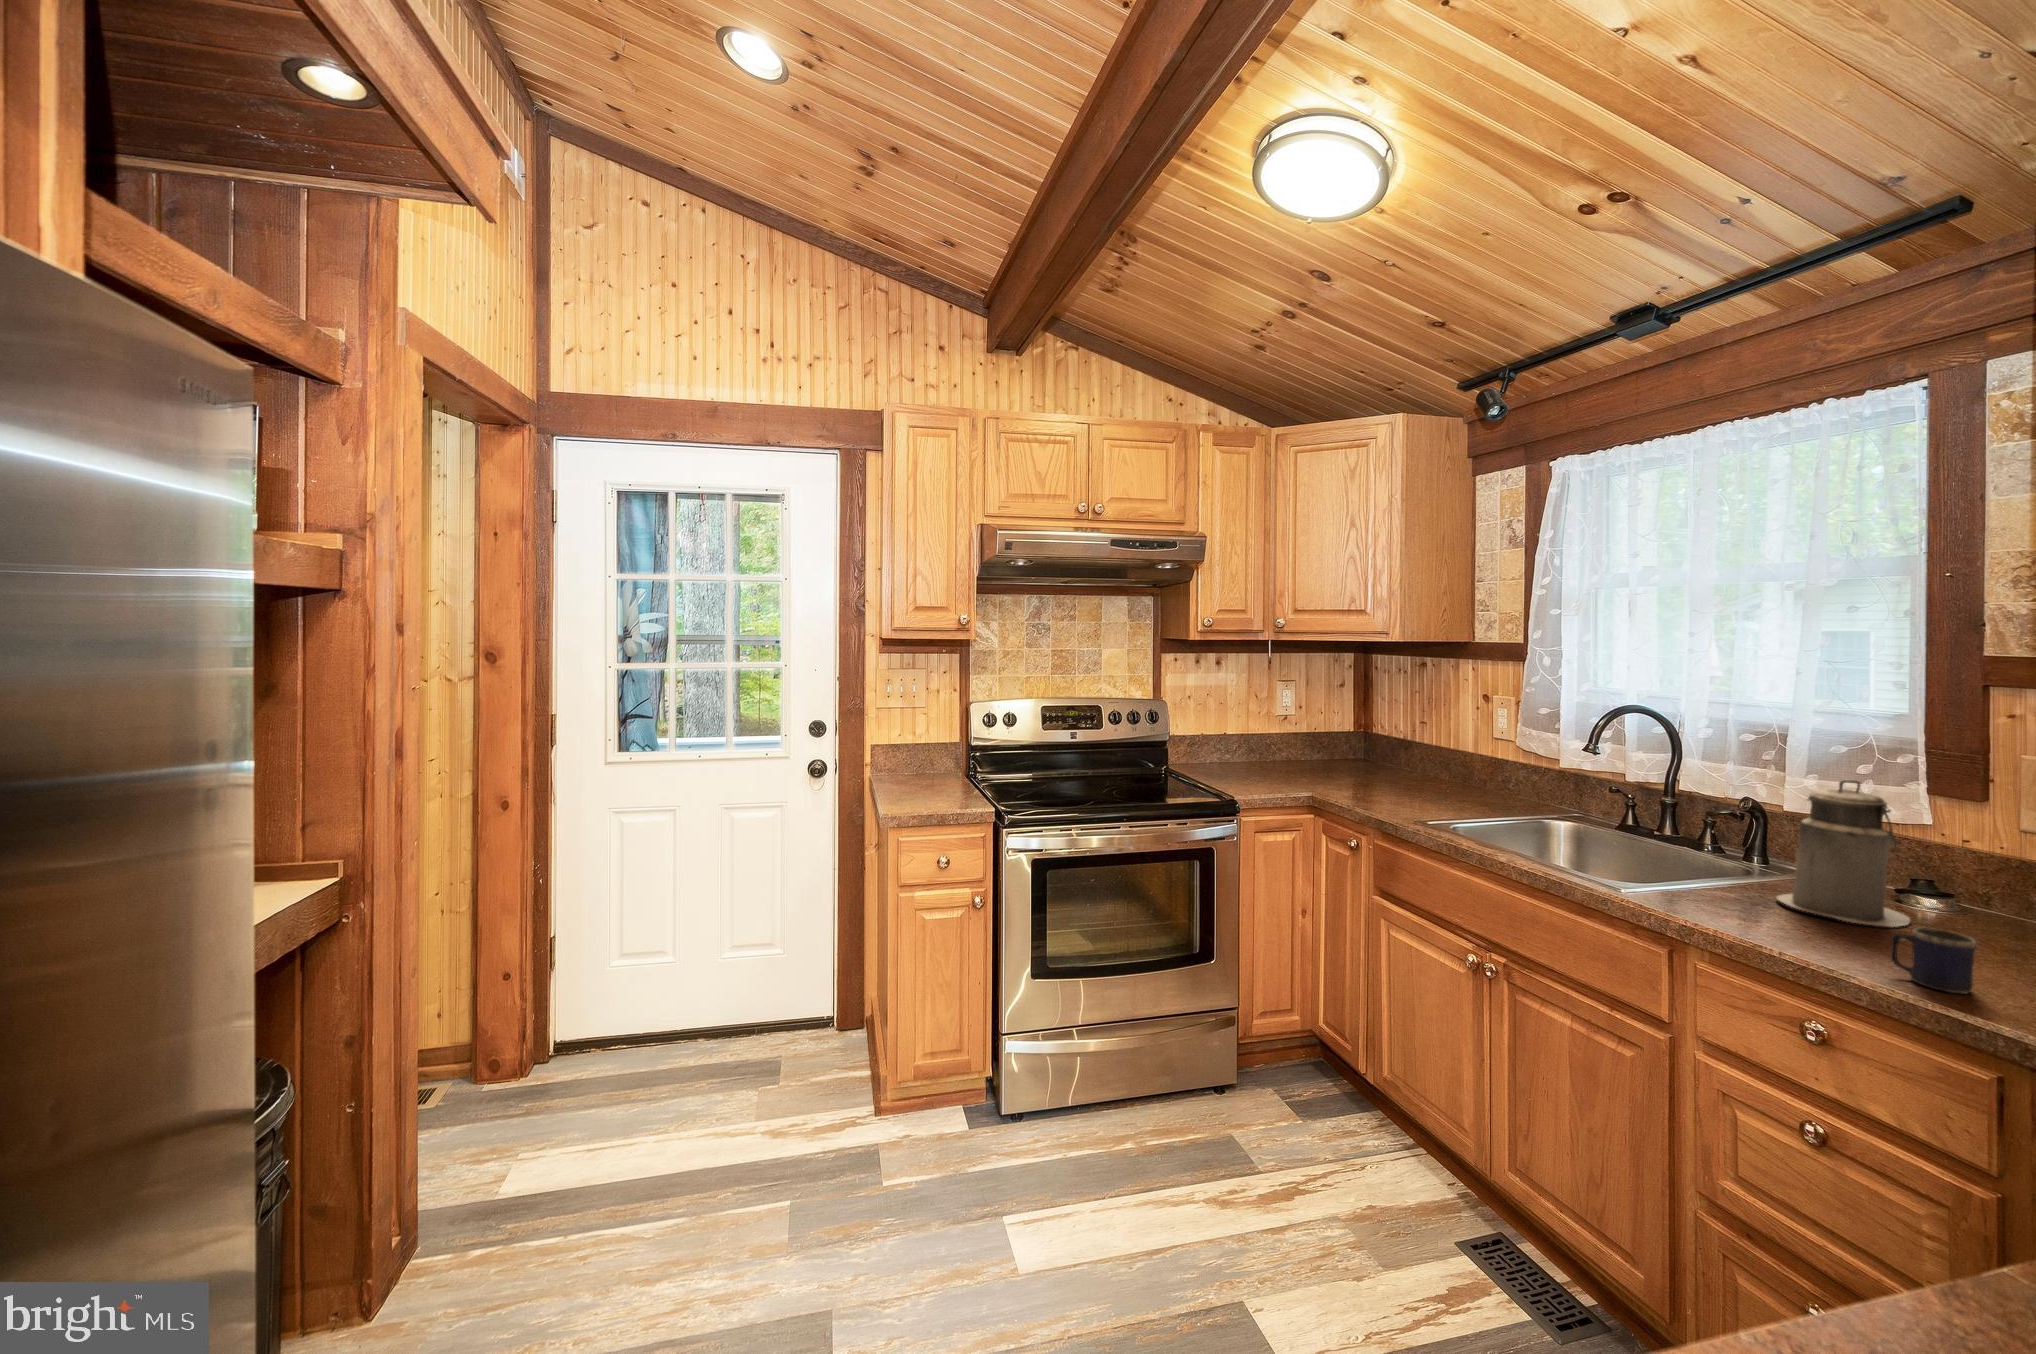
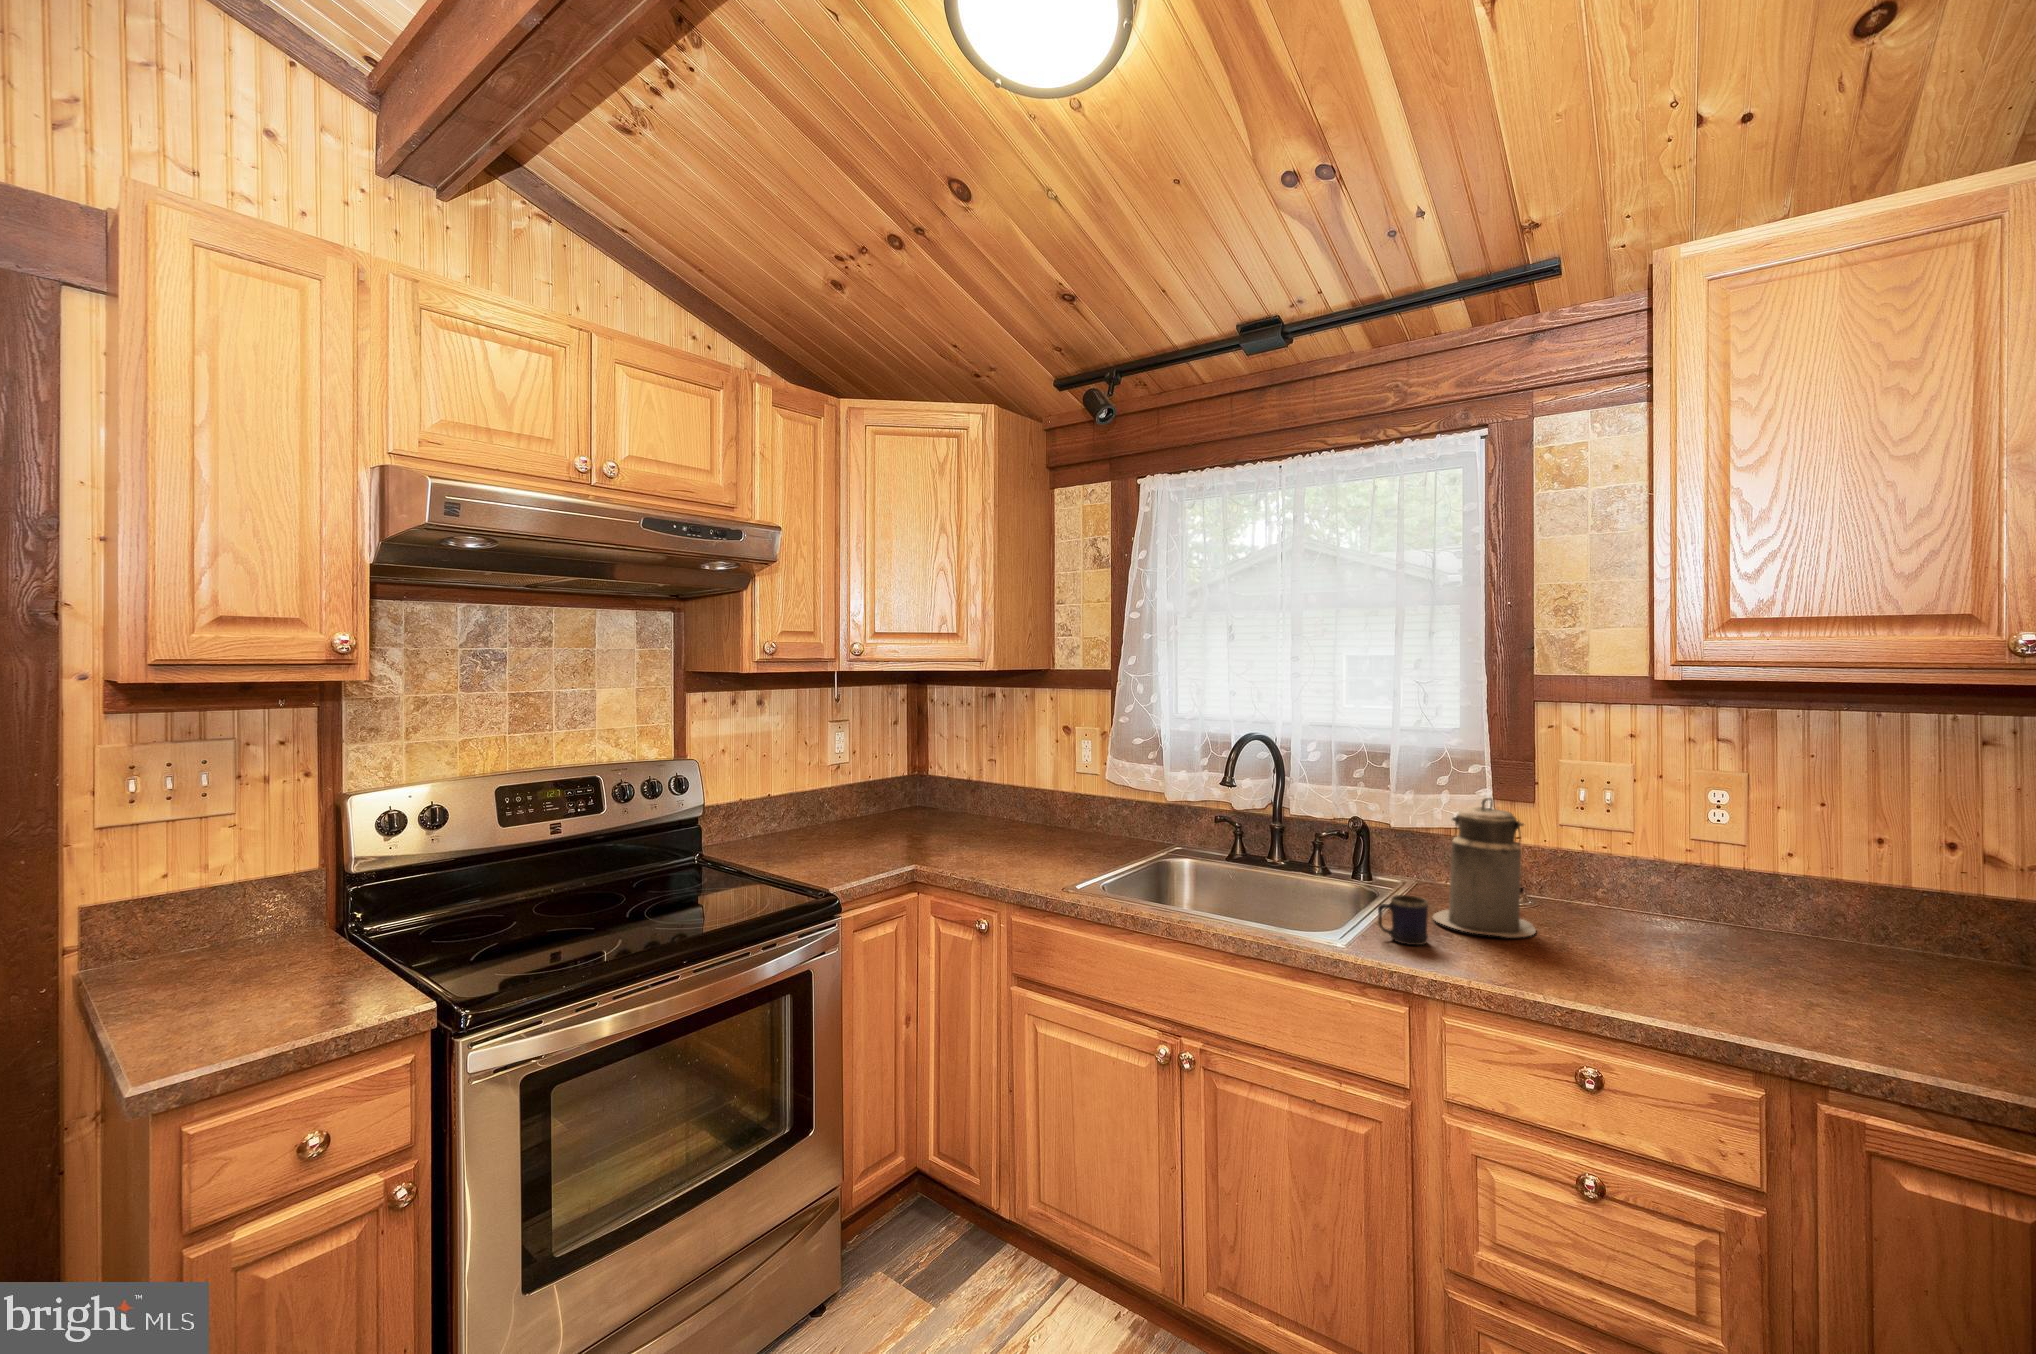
mug: present [1891,928,1977,994] -> present [1378,895,1428,945]

